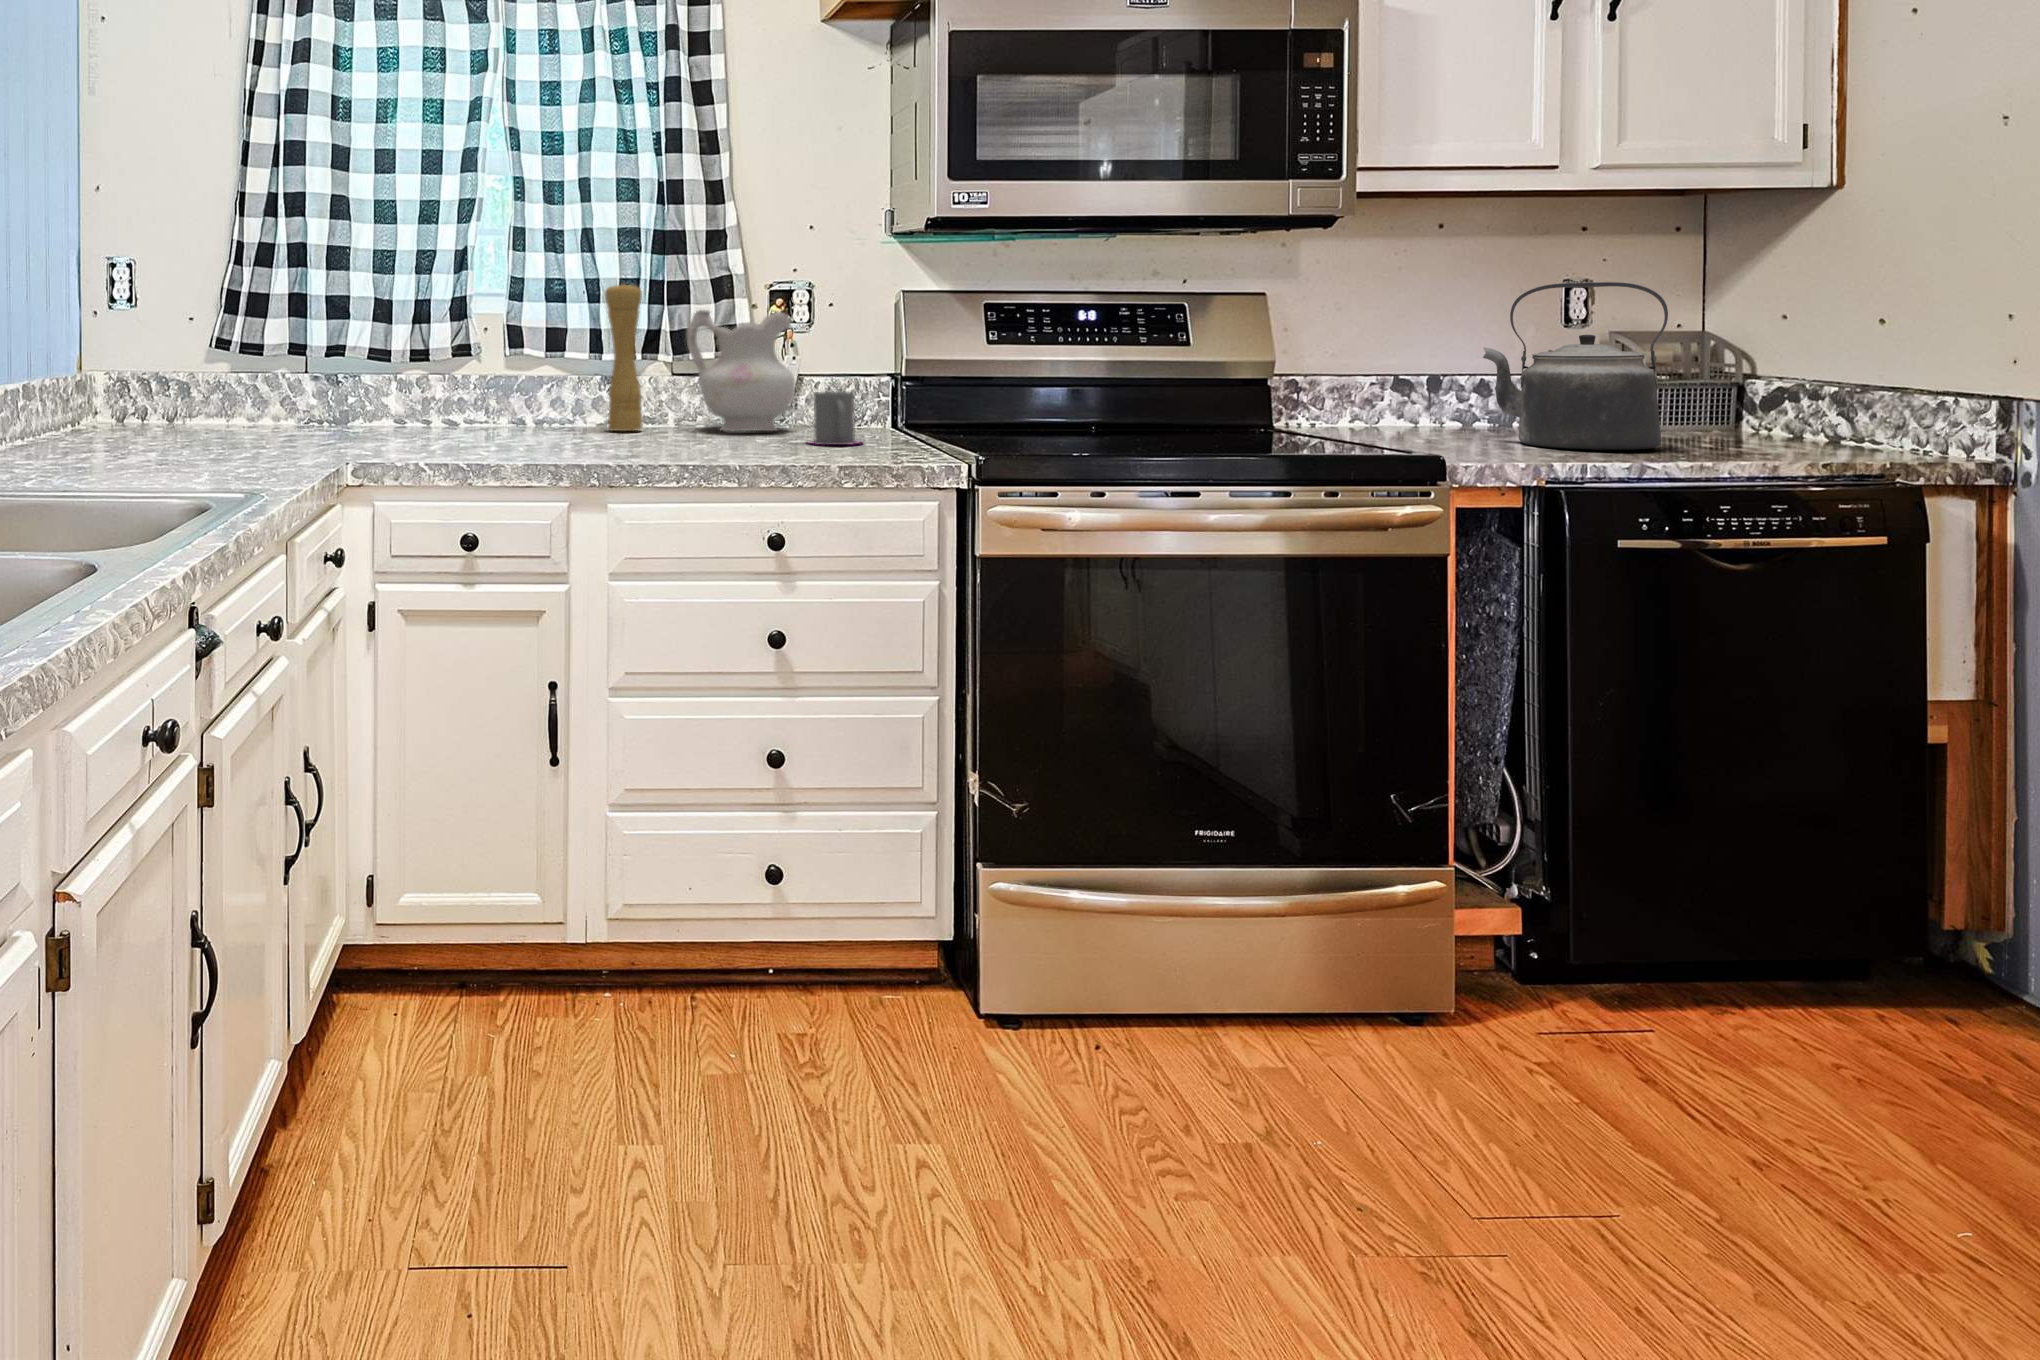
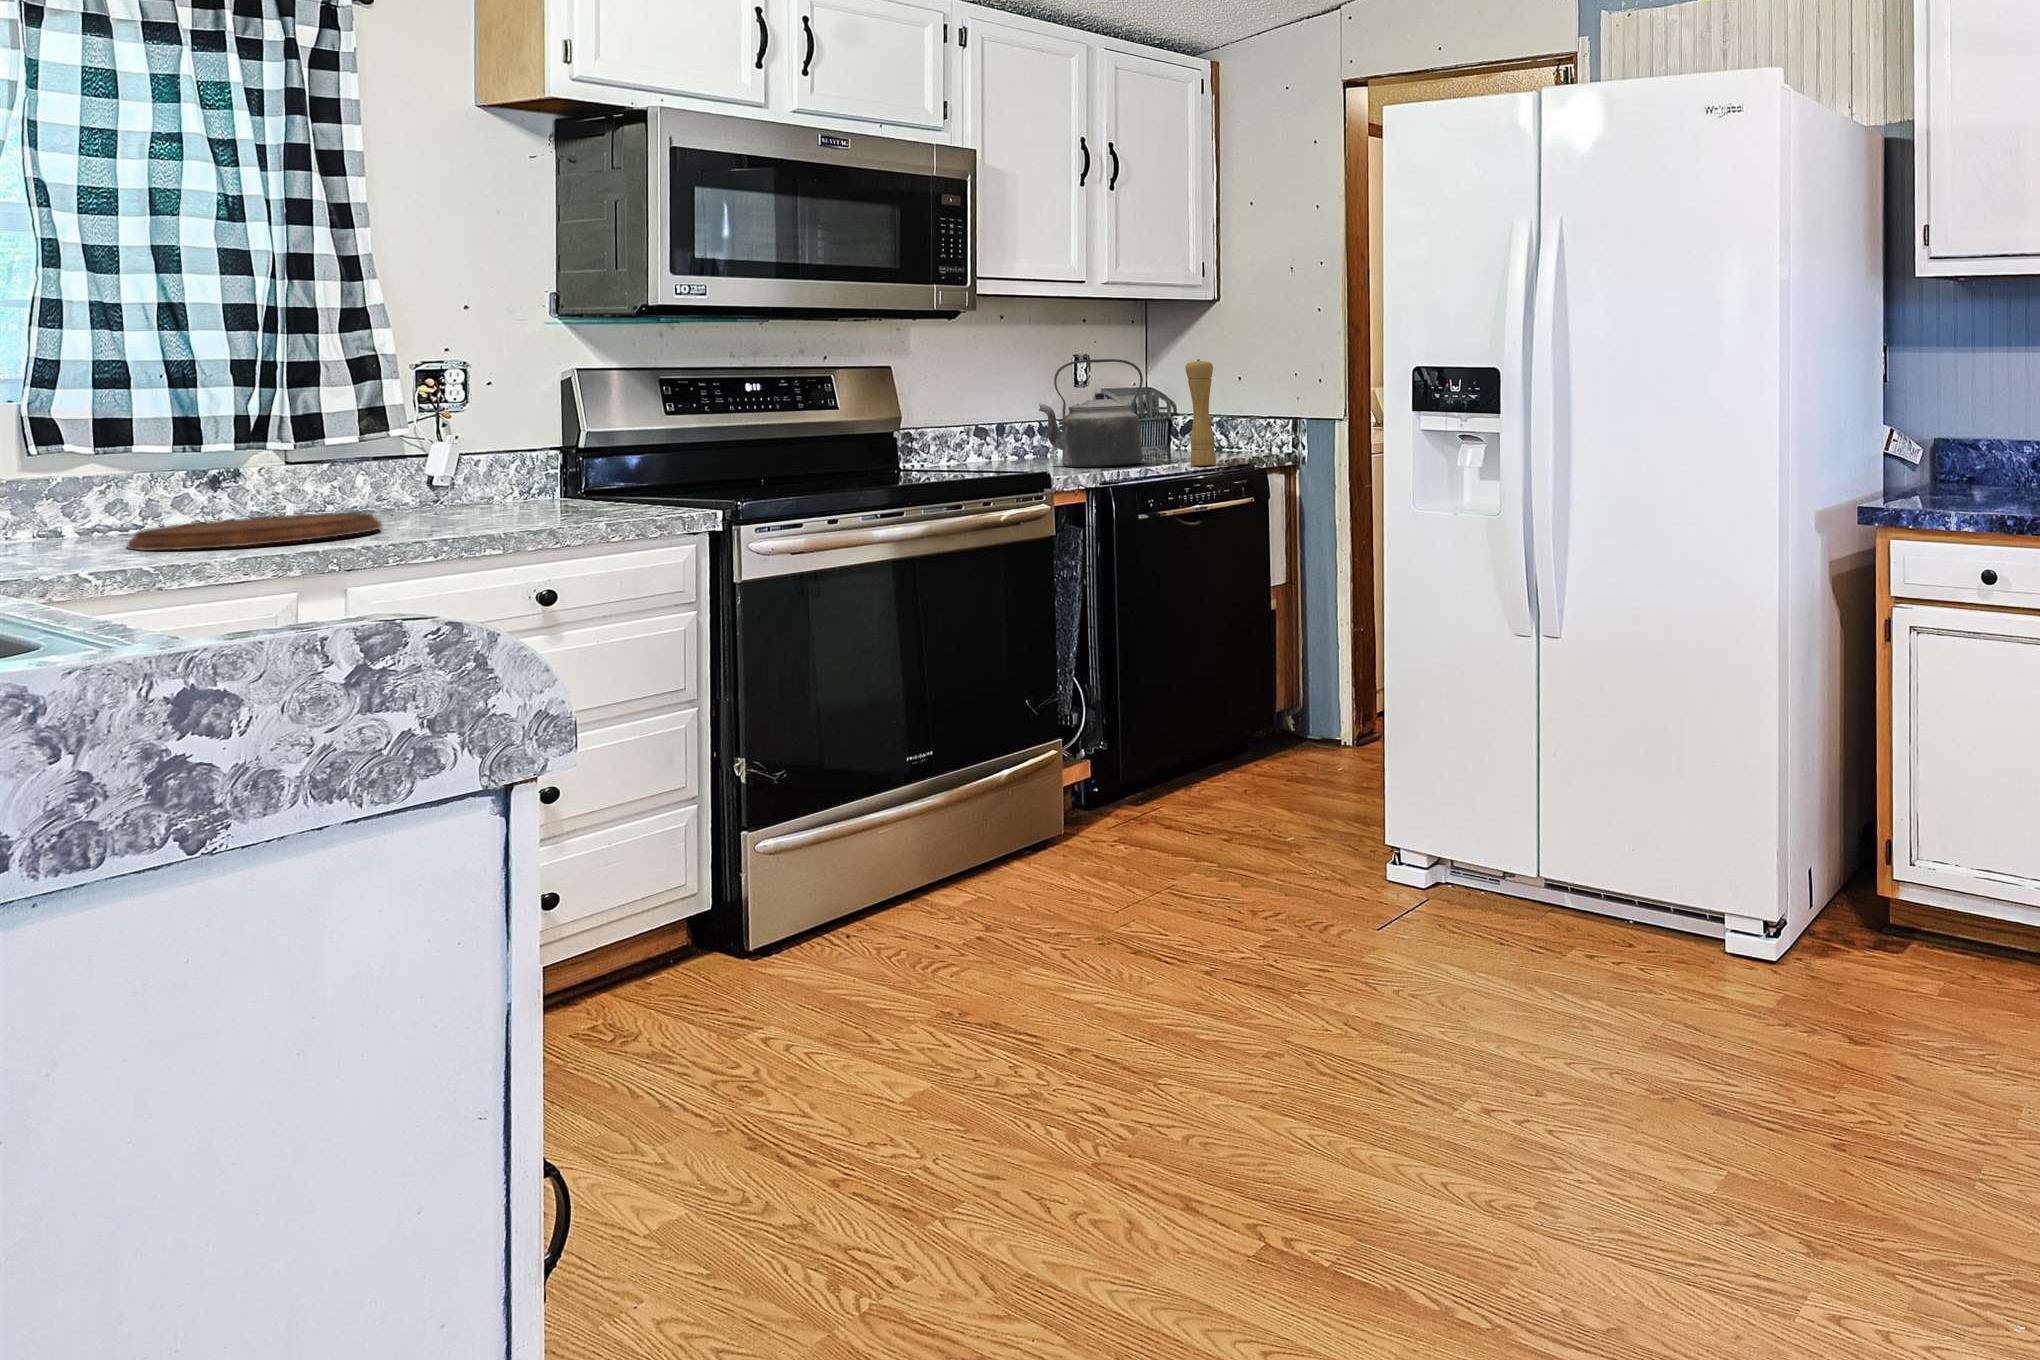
pepper mill: present [605,283,643,431] -> present [1185,359,1216,466]
ceramic pitcher: present [687,310,795,432] -> none [329,389,472,512]
mug: present [809,391,860,445] -> none [516,461,580,512]
cutting board: none [492,428,669,456] -> present [128,512,382,551]

